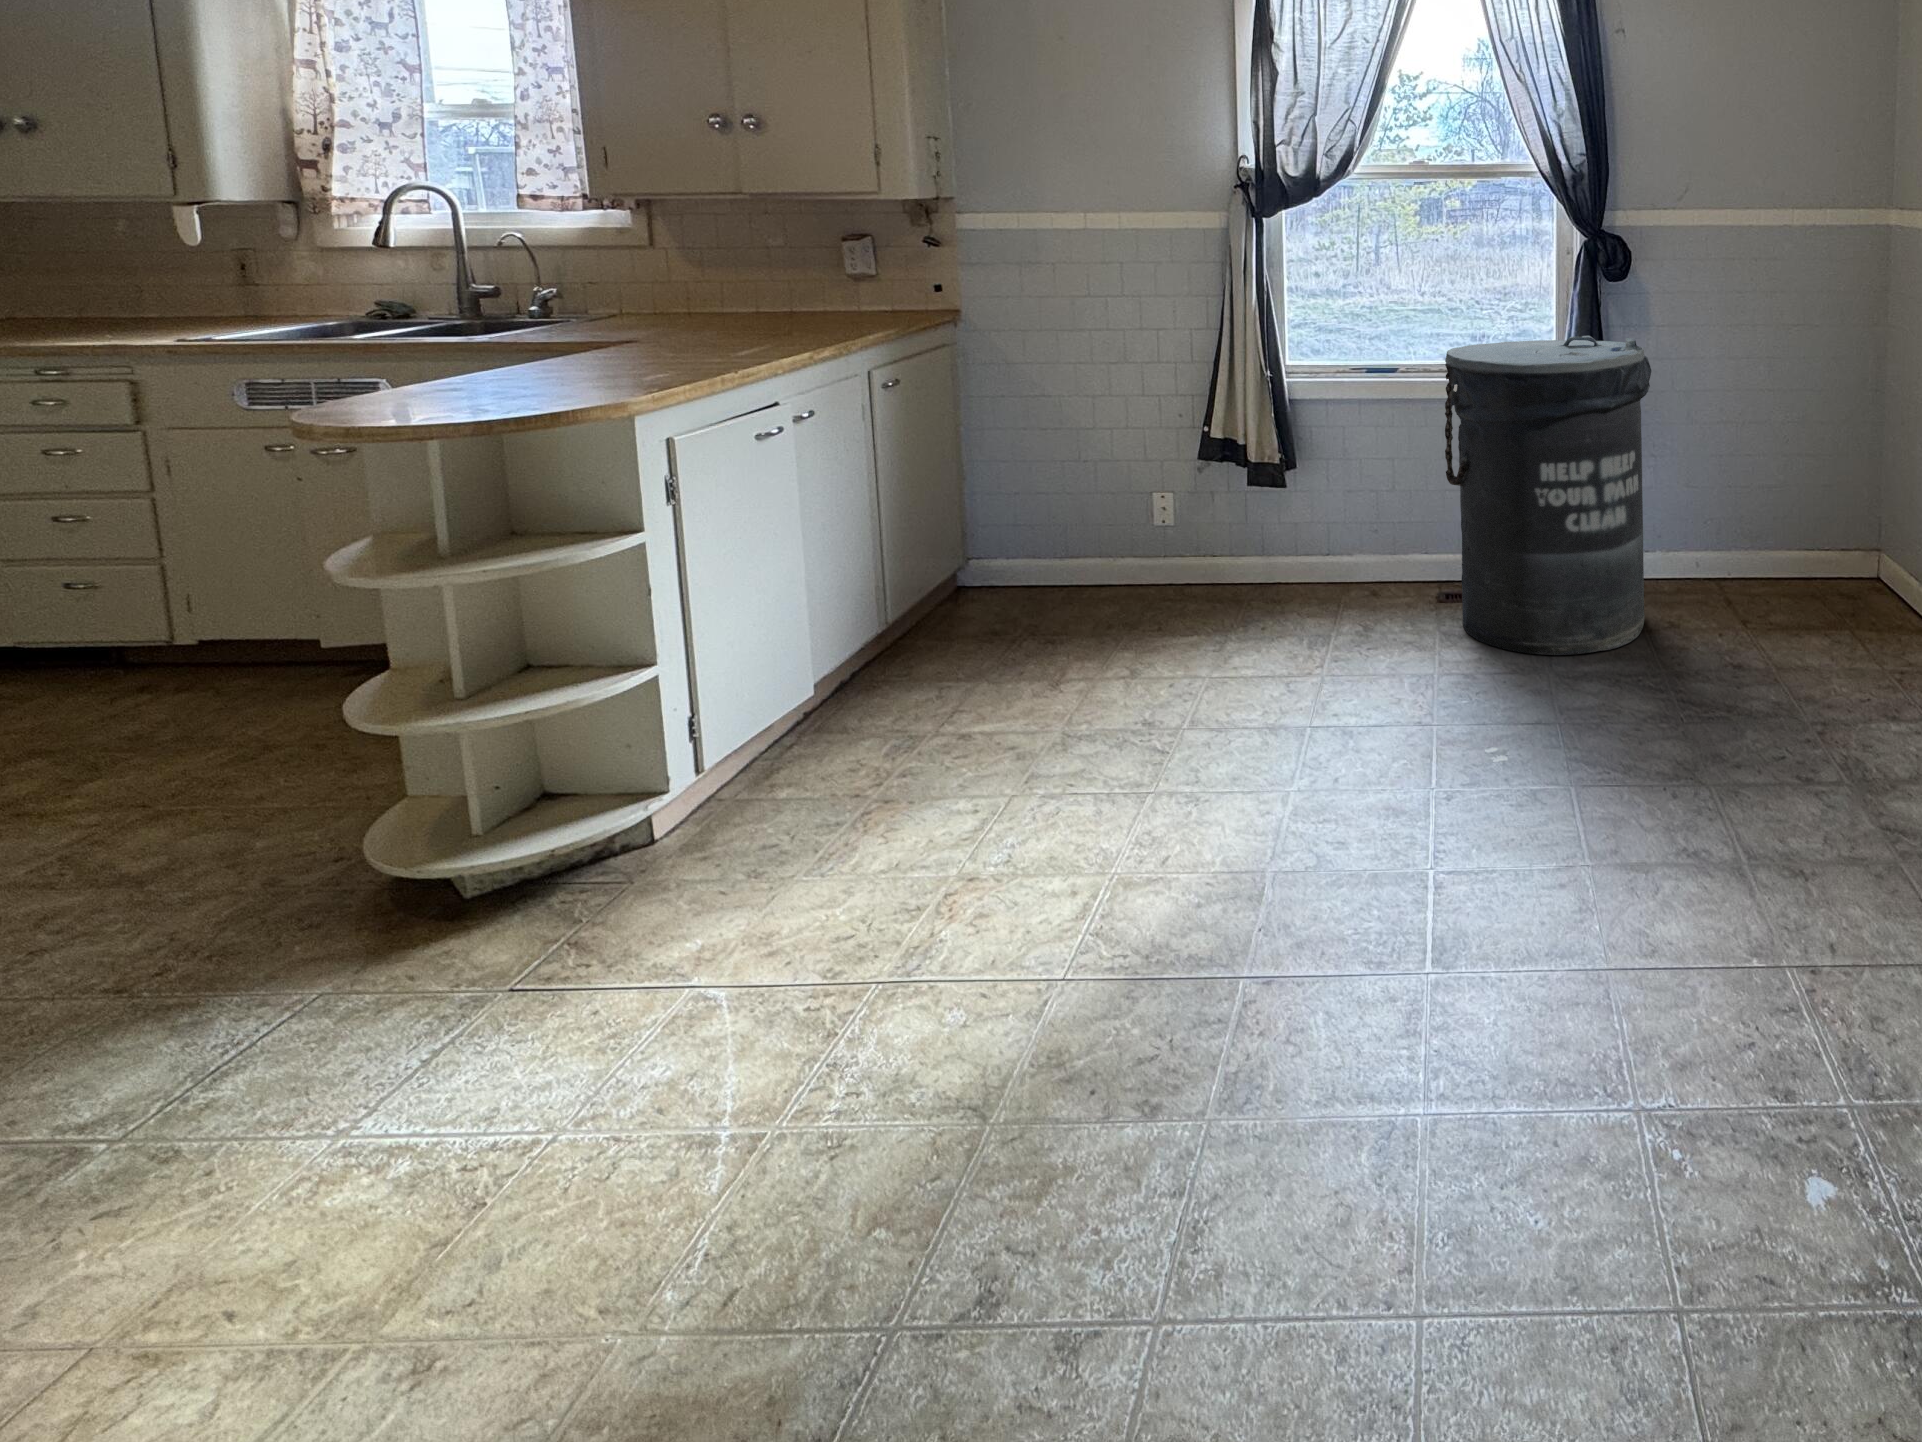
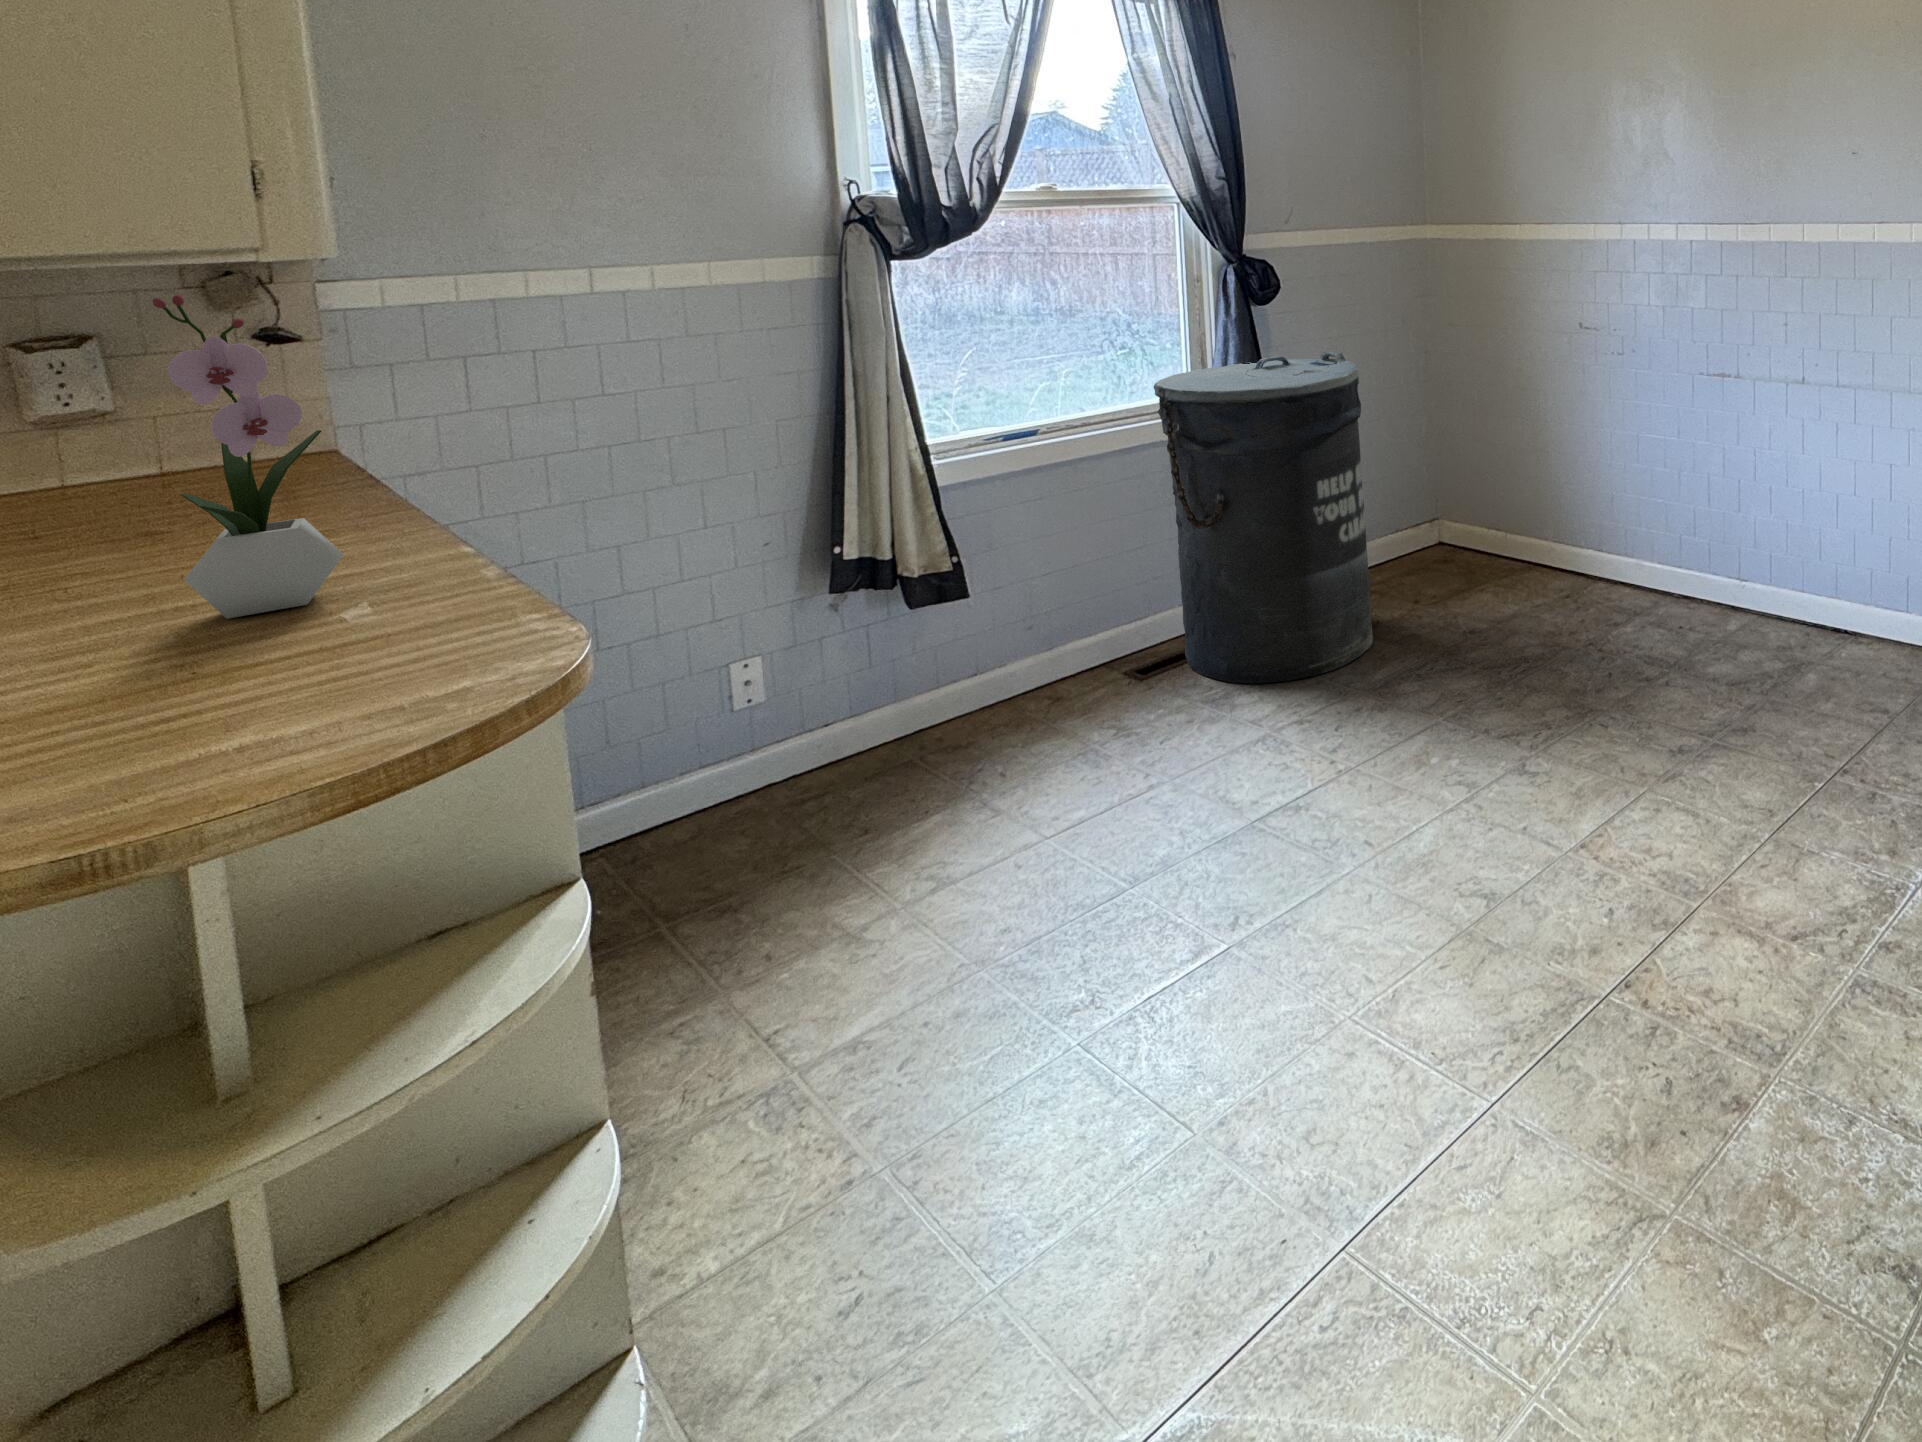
flower arrangement: none [582,218,672,374] -> present [153,294,343,619]

